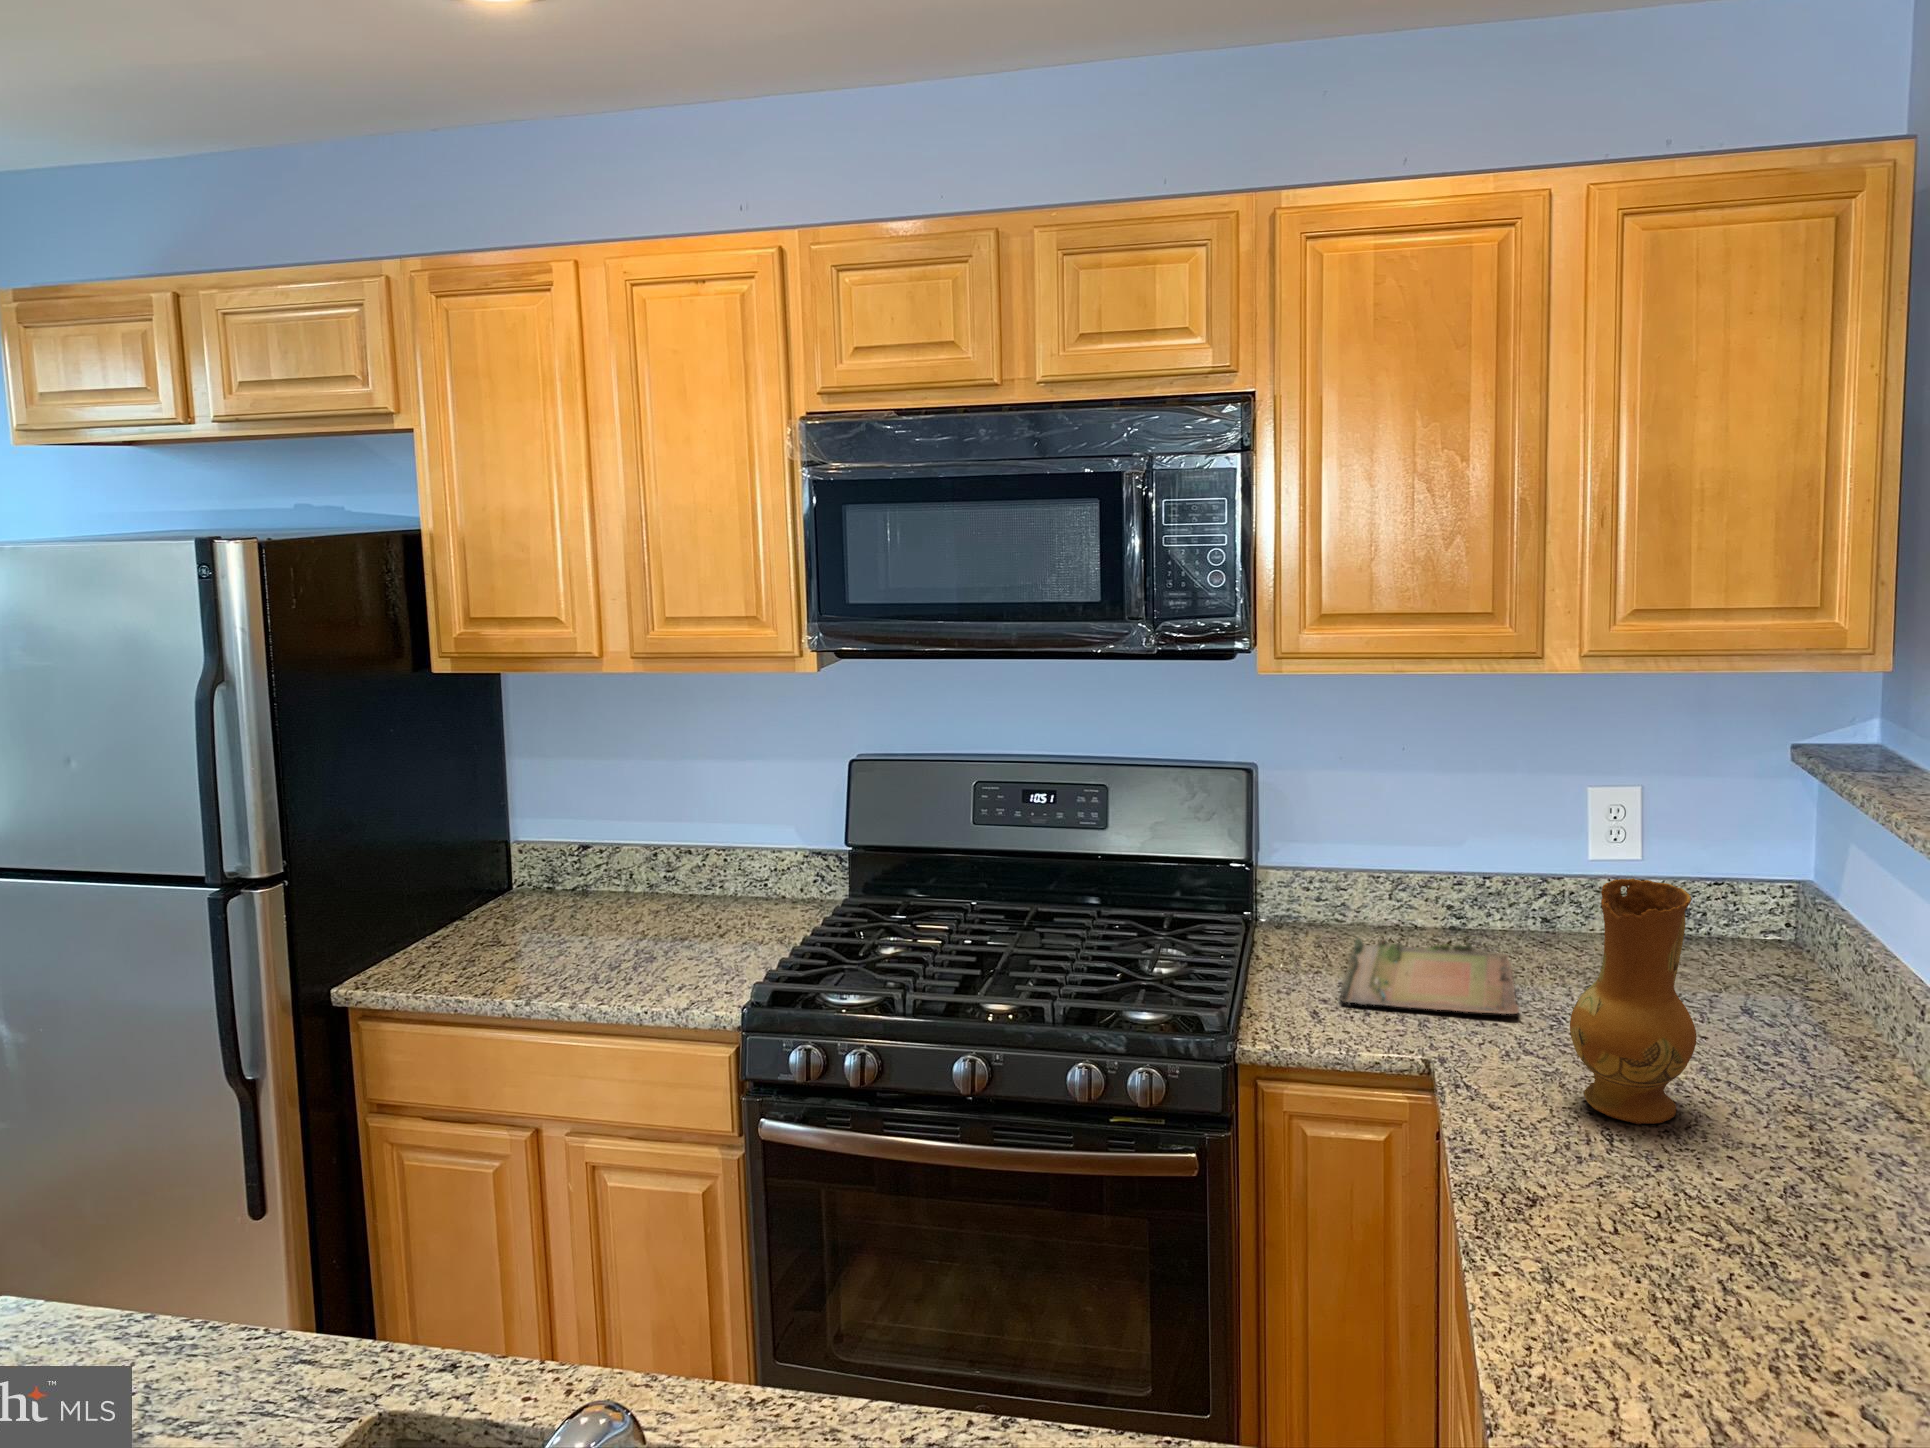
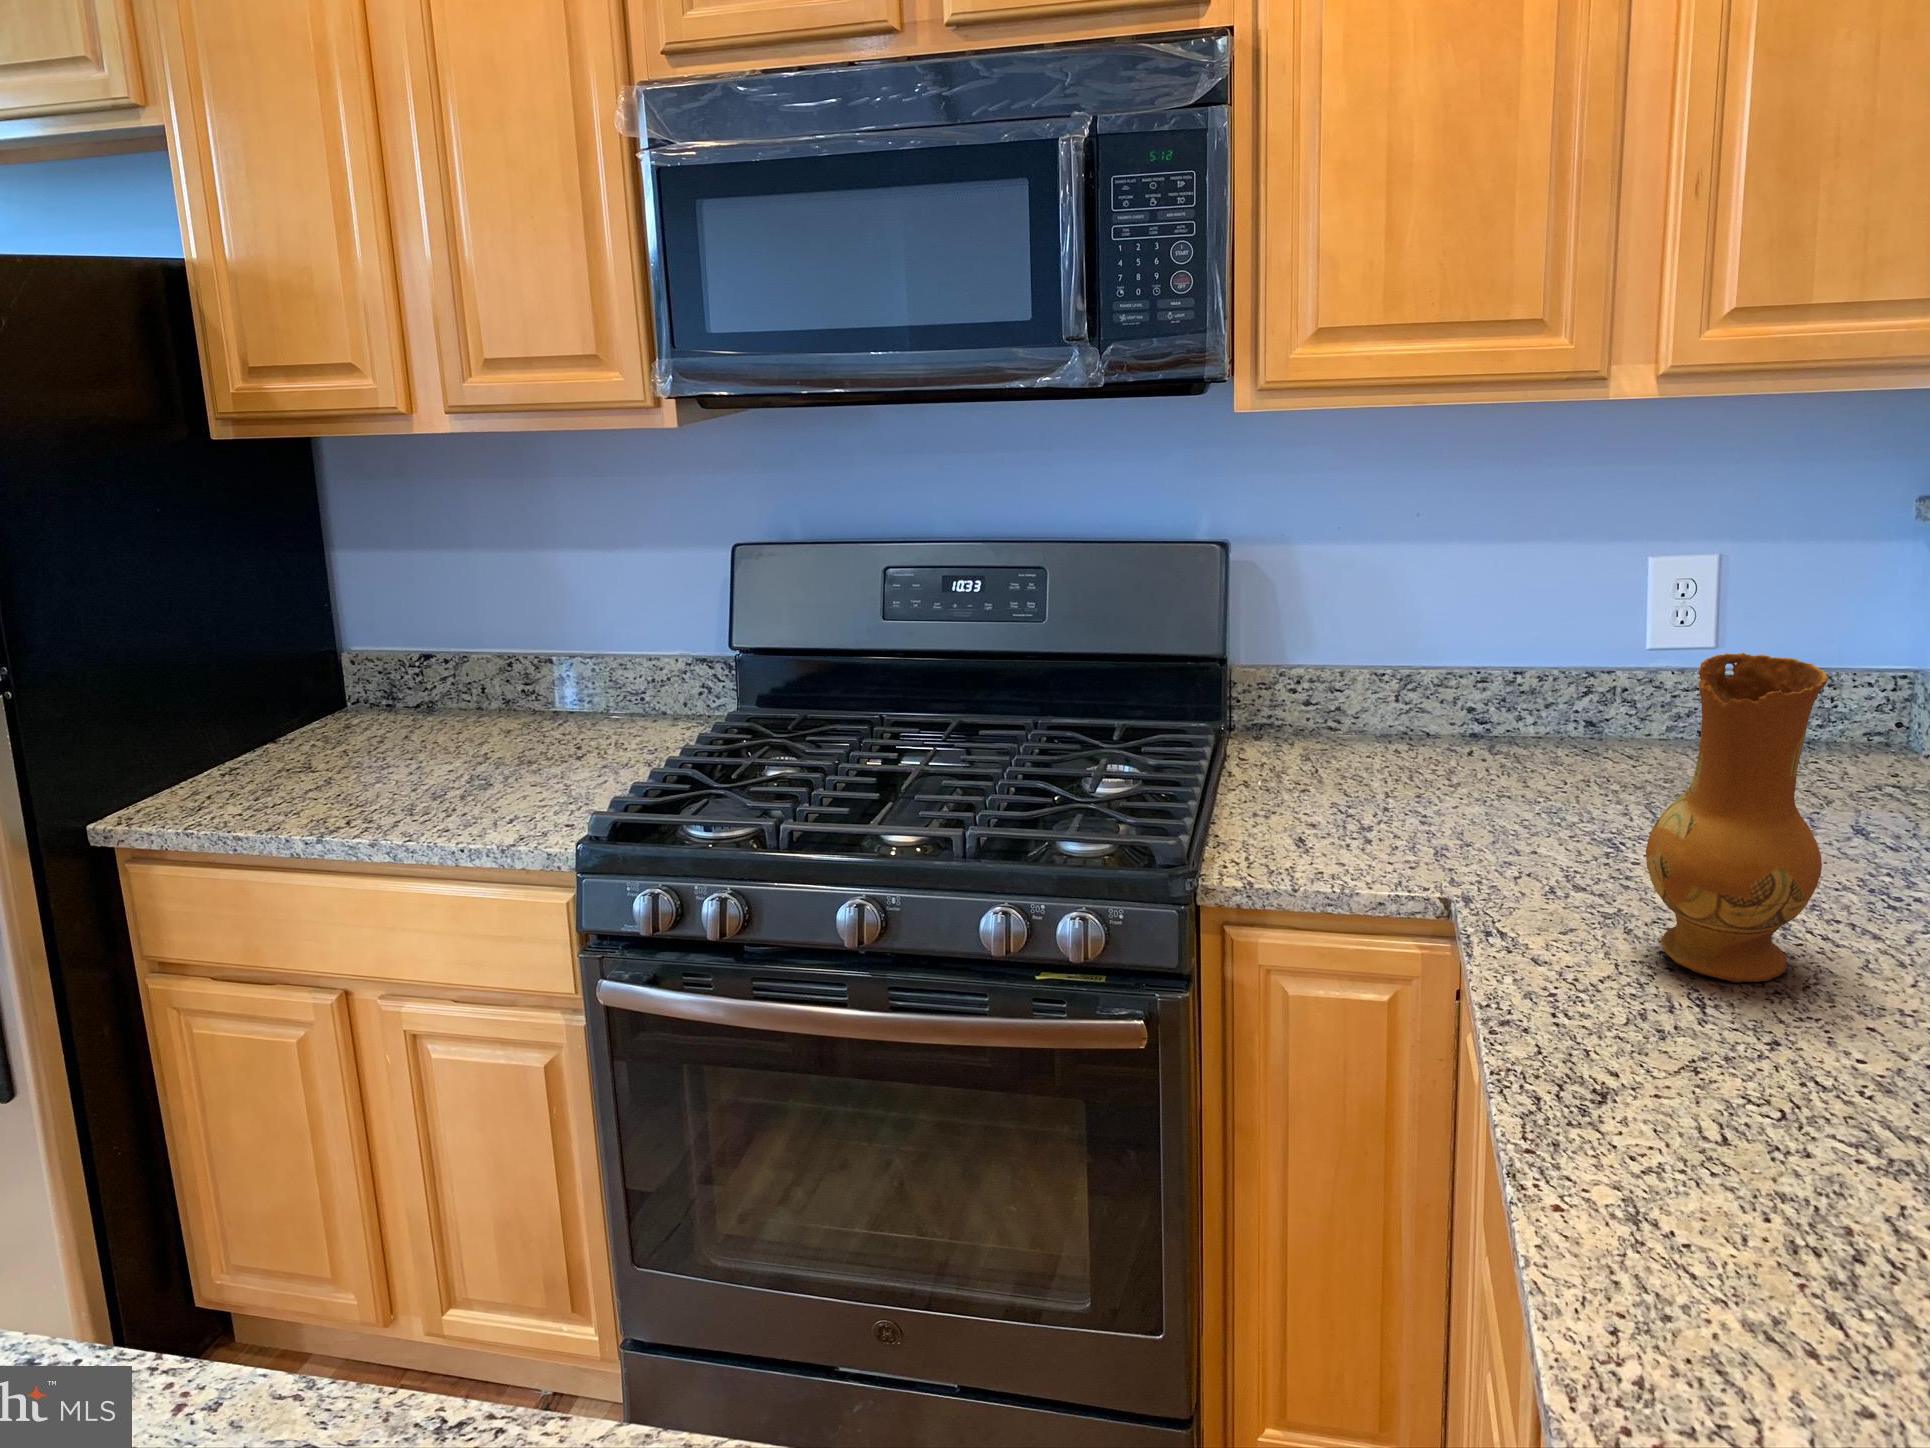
tray: present [1340,938,1519,1014] -> none [1336,740,1566,839]

